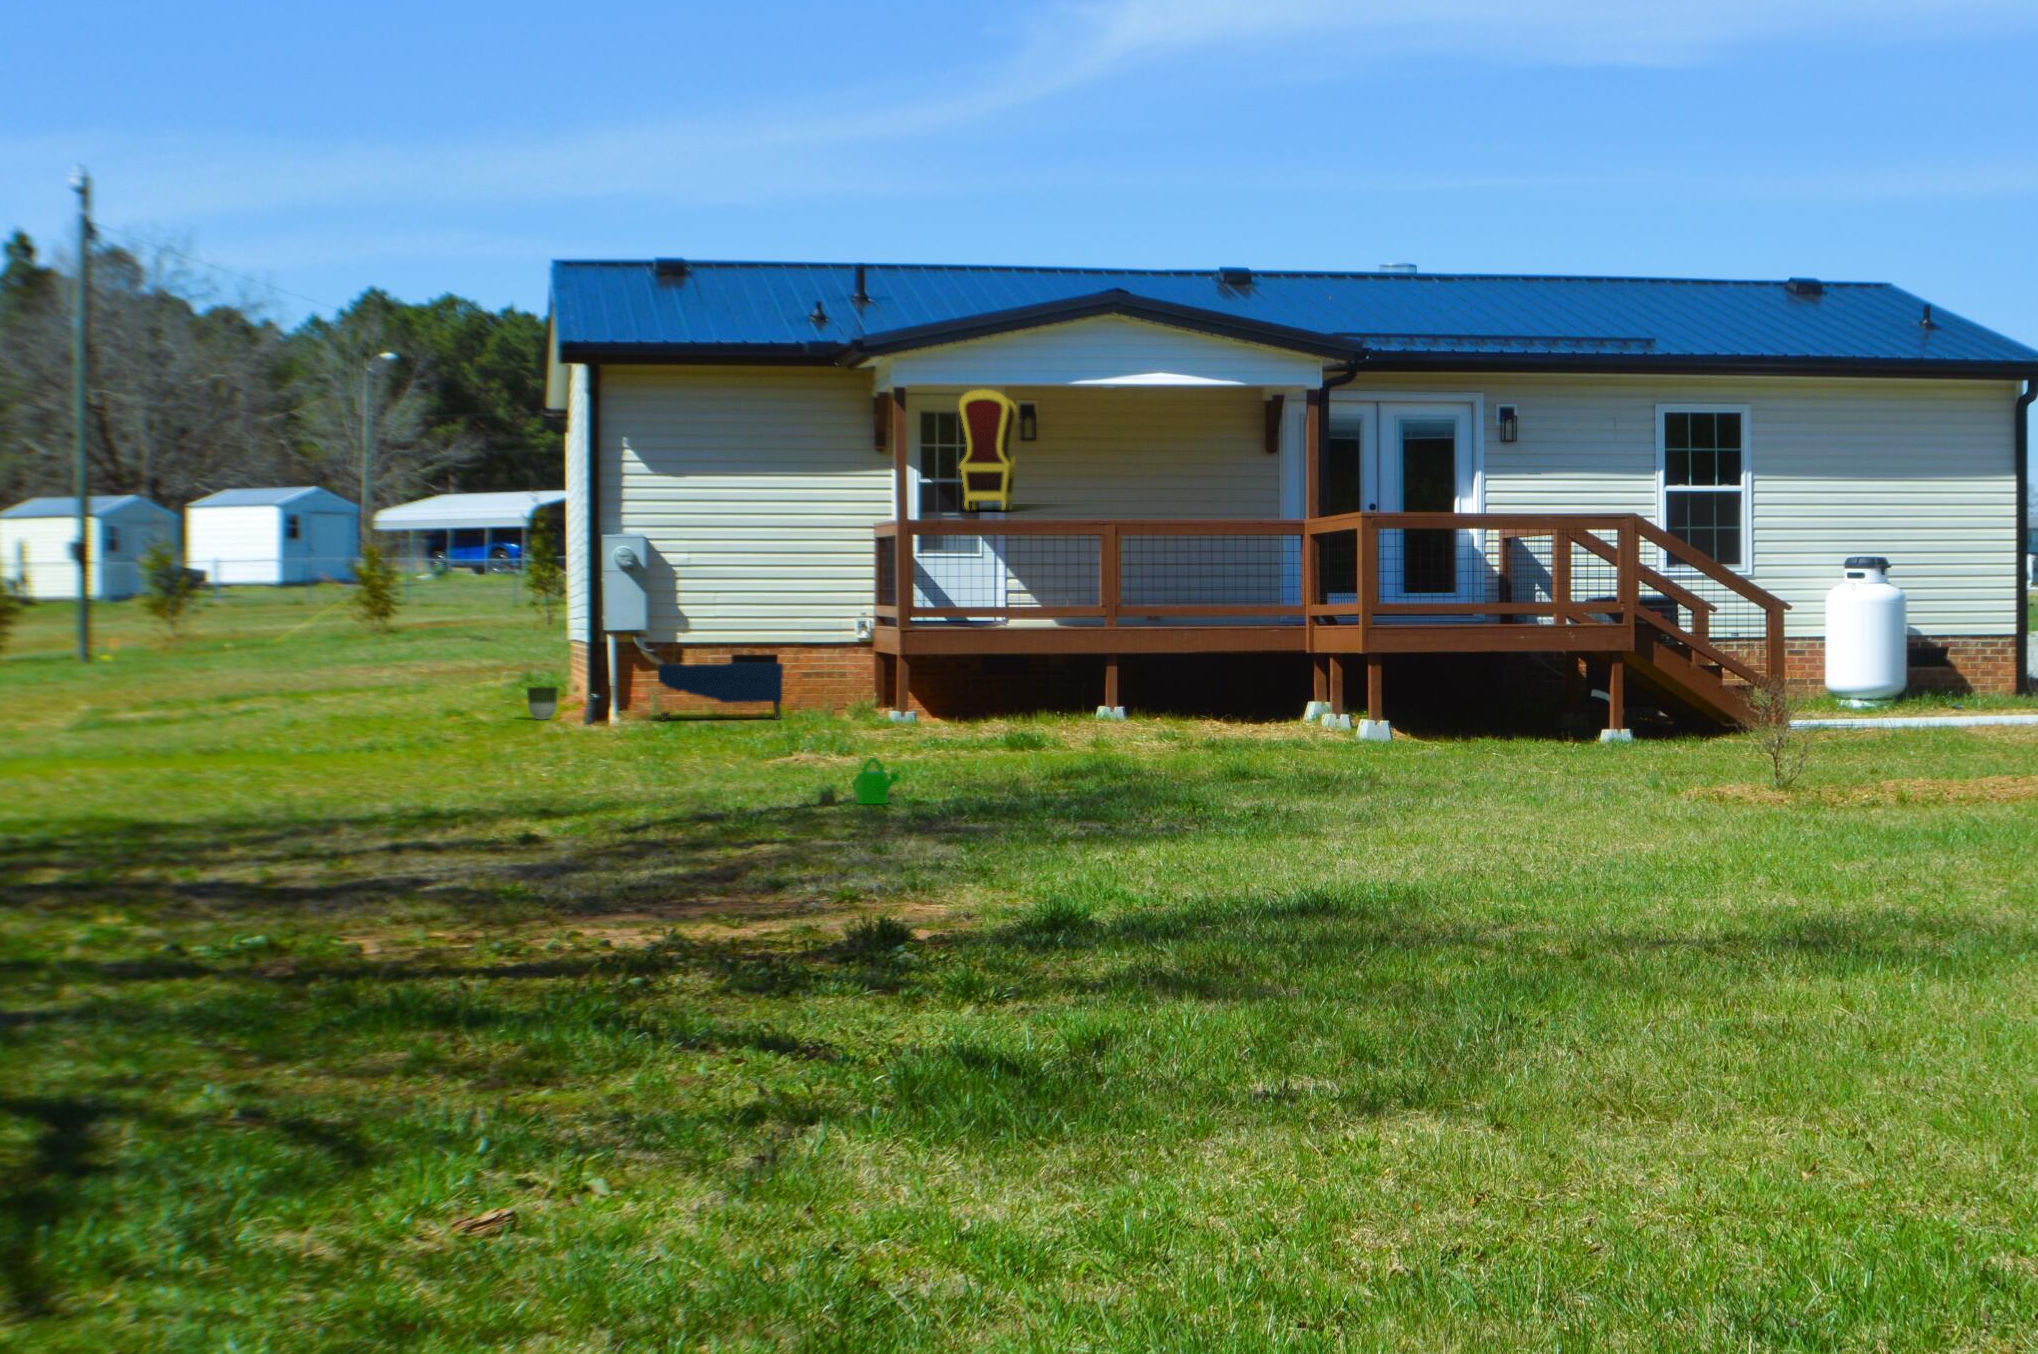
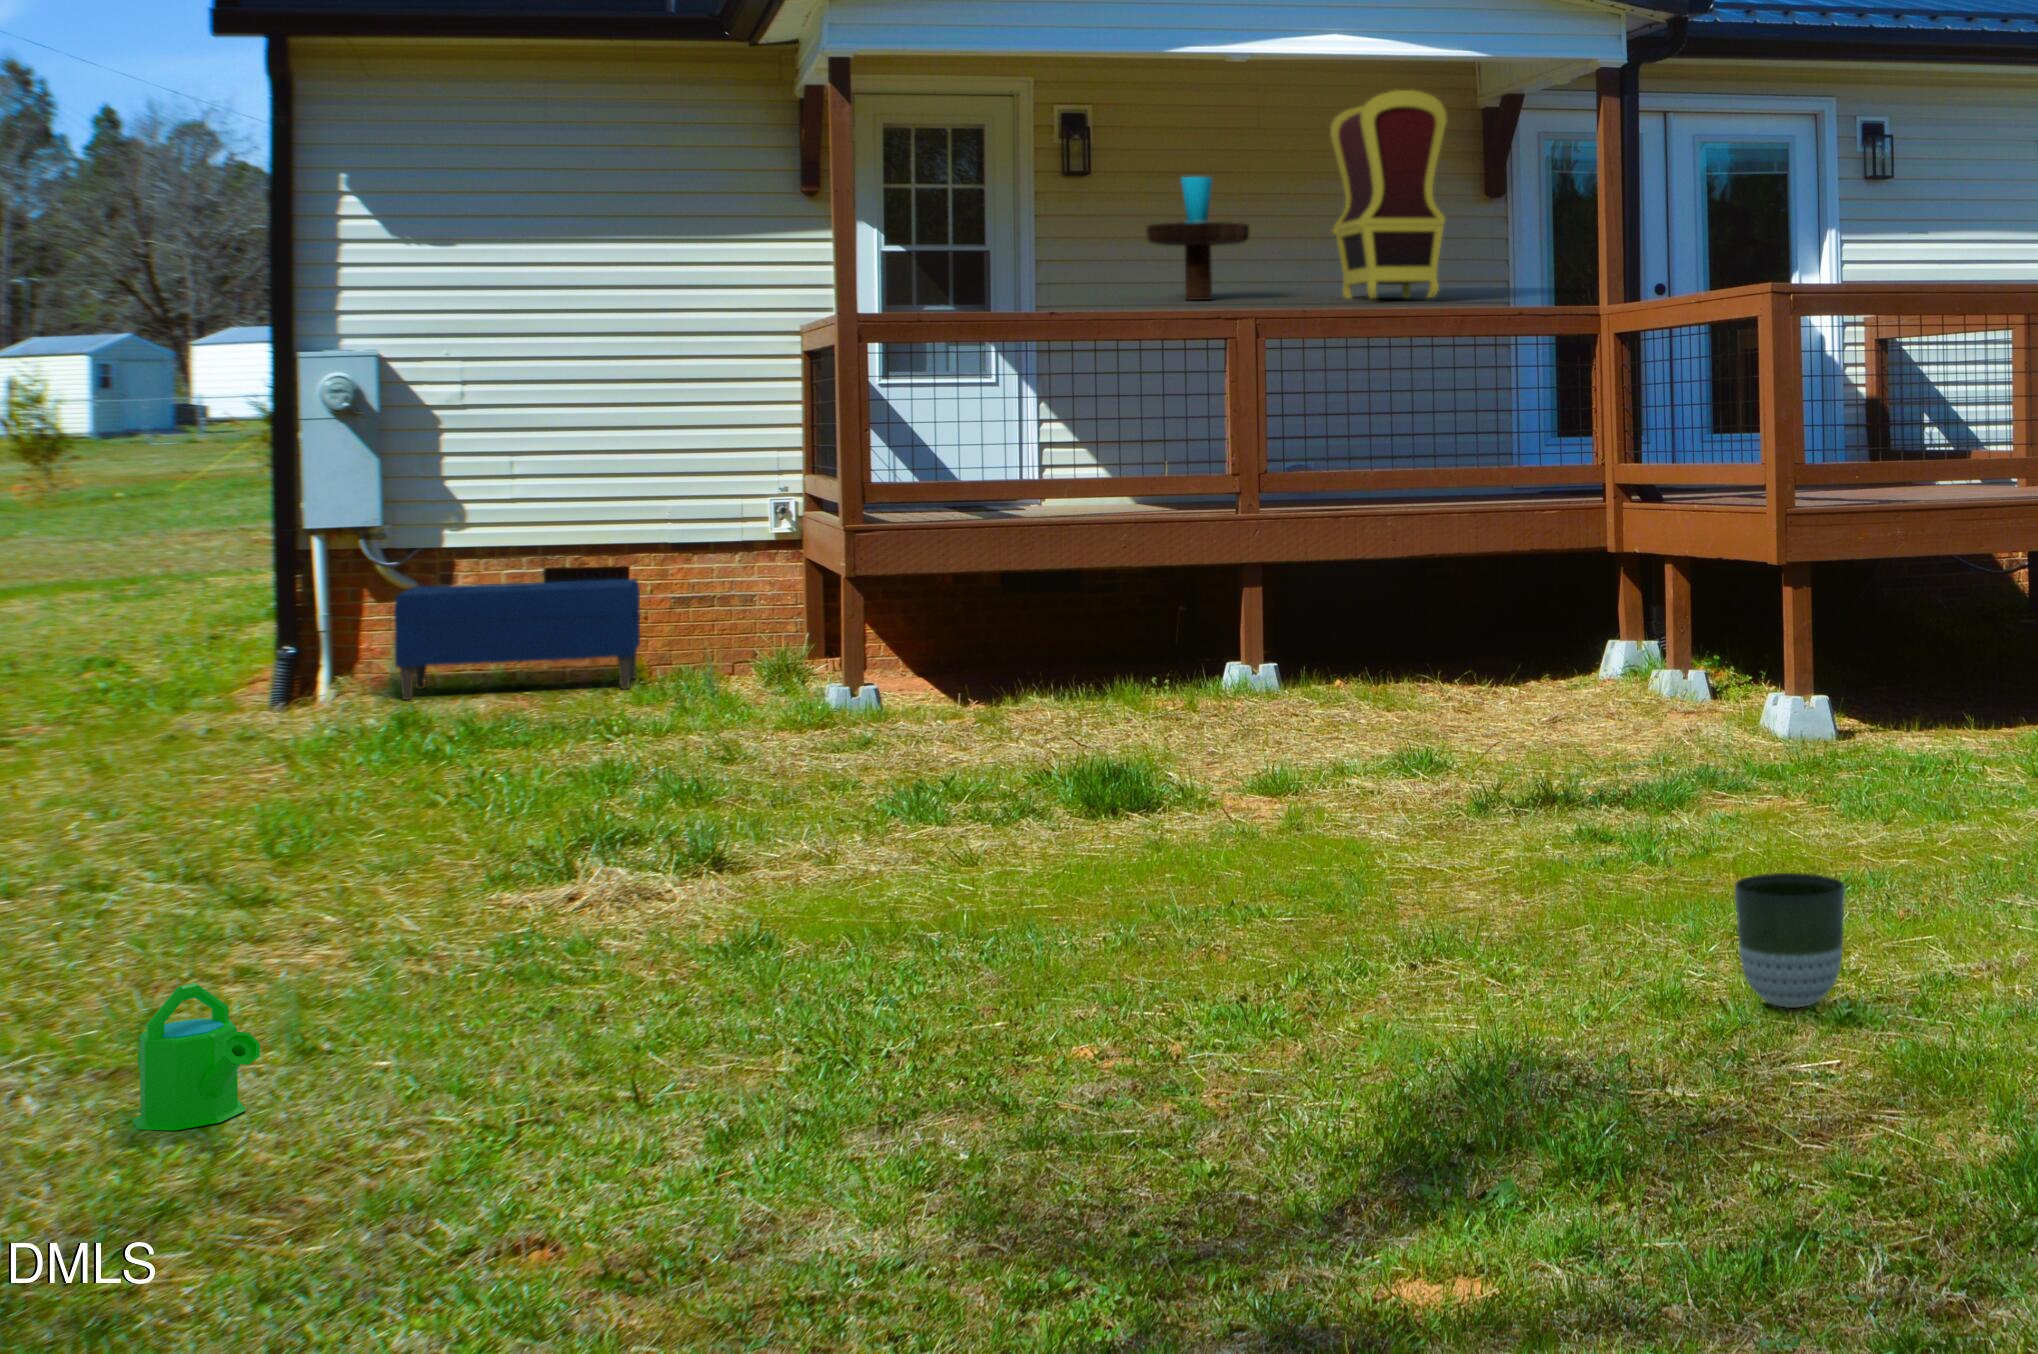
armchair: present [959,390,1017,510] -> present [1330,90,1447,298]
side table: none [1066,440,1125,511] -> present [1146,177,1249,300]
planter: present [527,687,558,720] -> present [1735,873,1845,1008]
watering can: present [852,757,900,804] -> present [132,983,260,1131]

